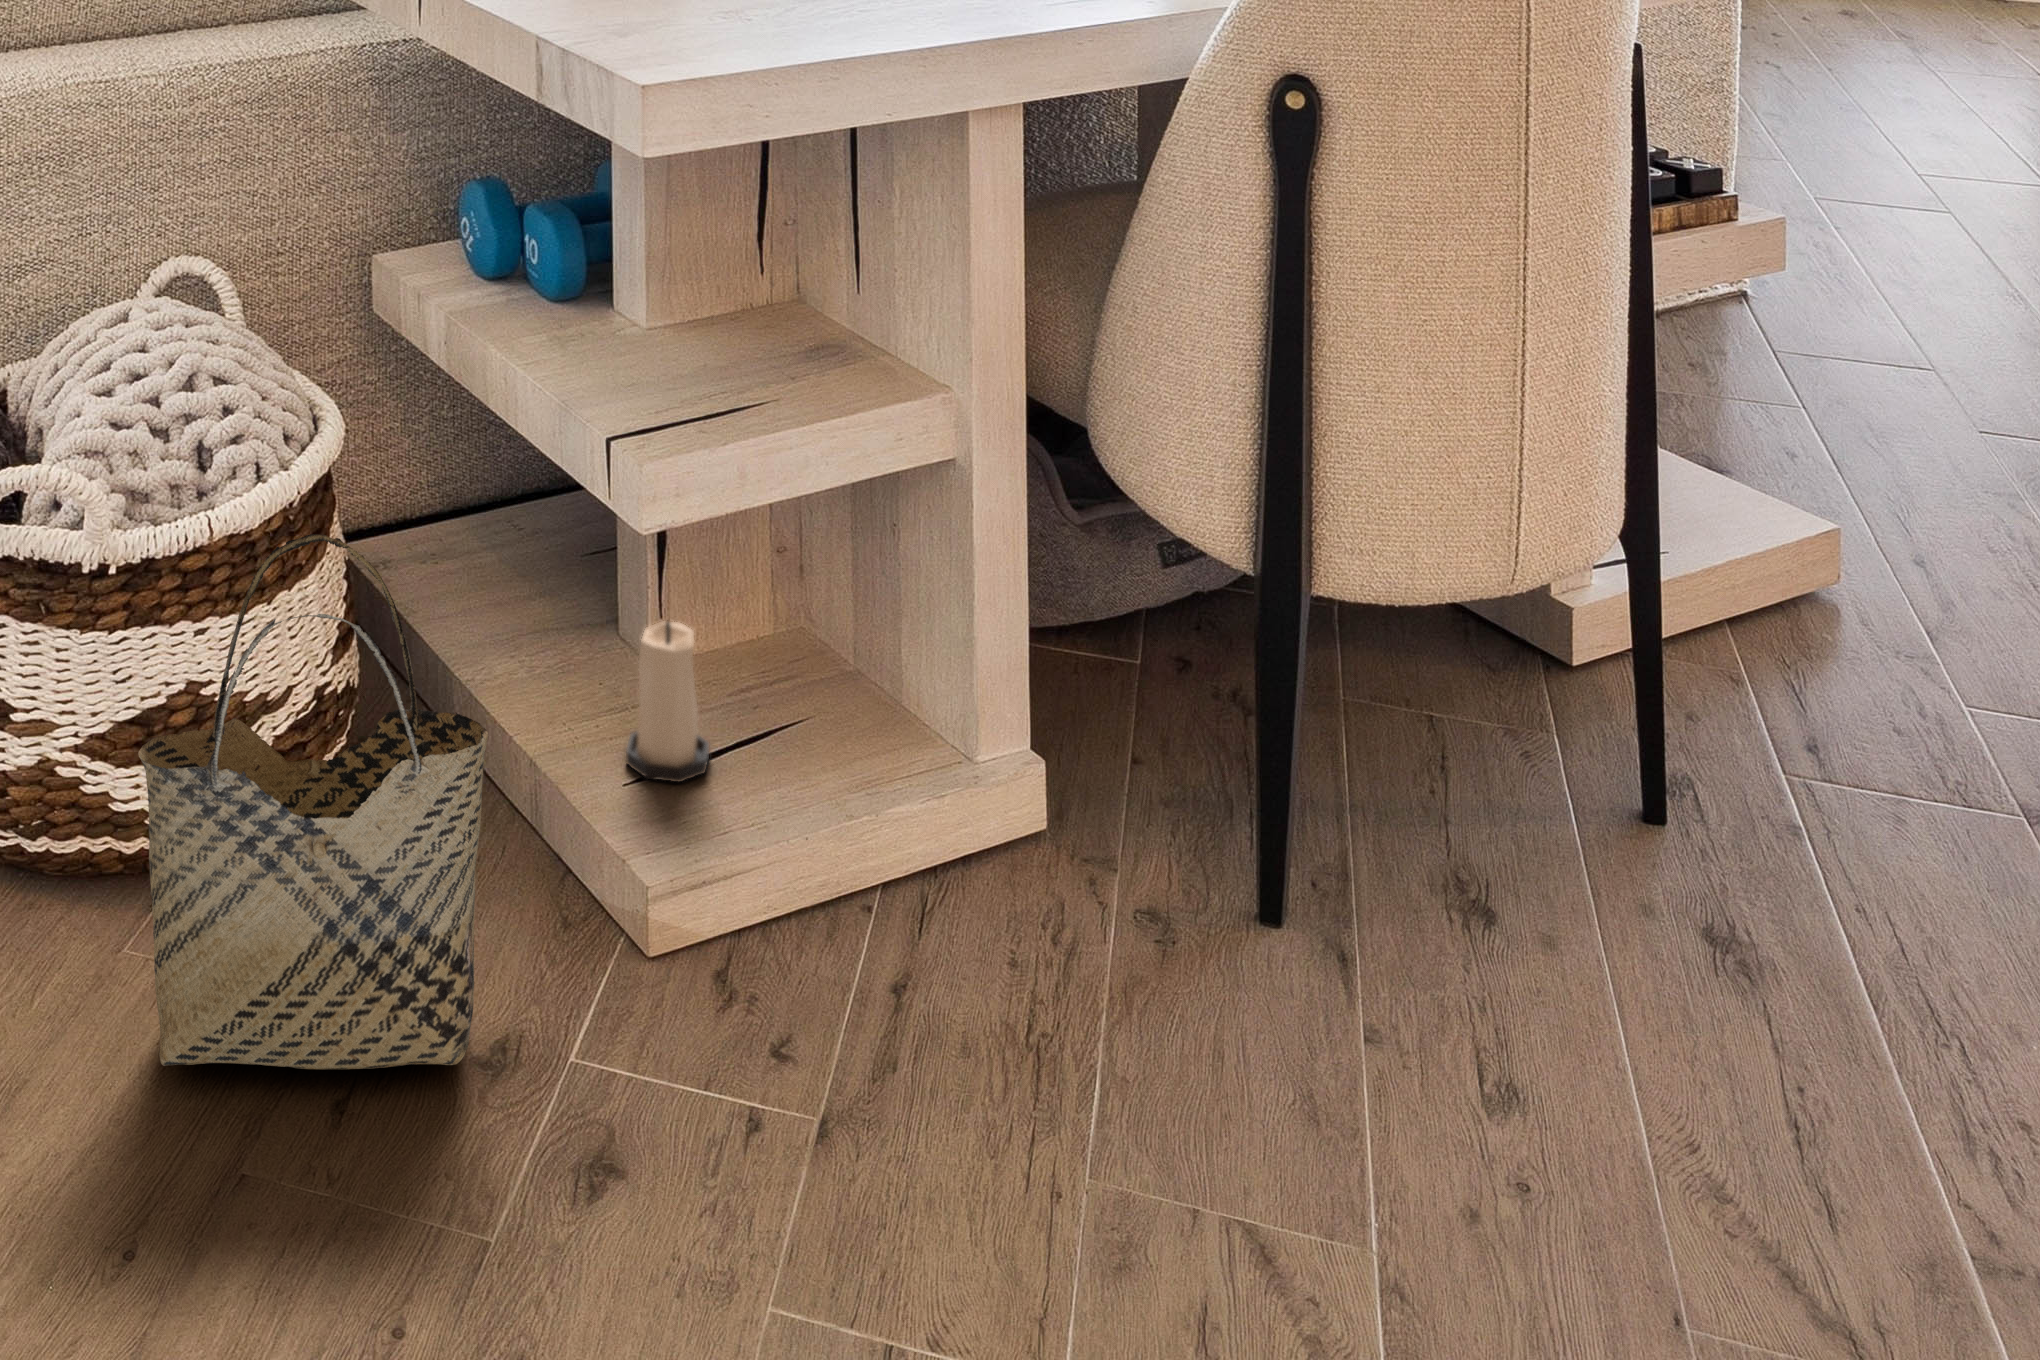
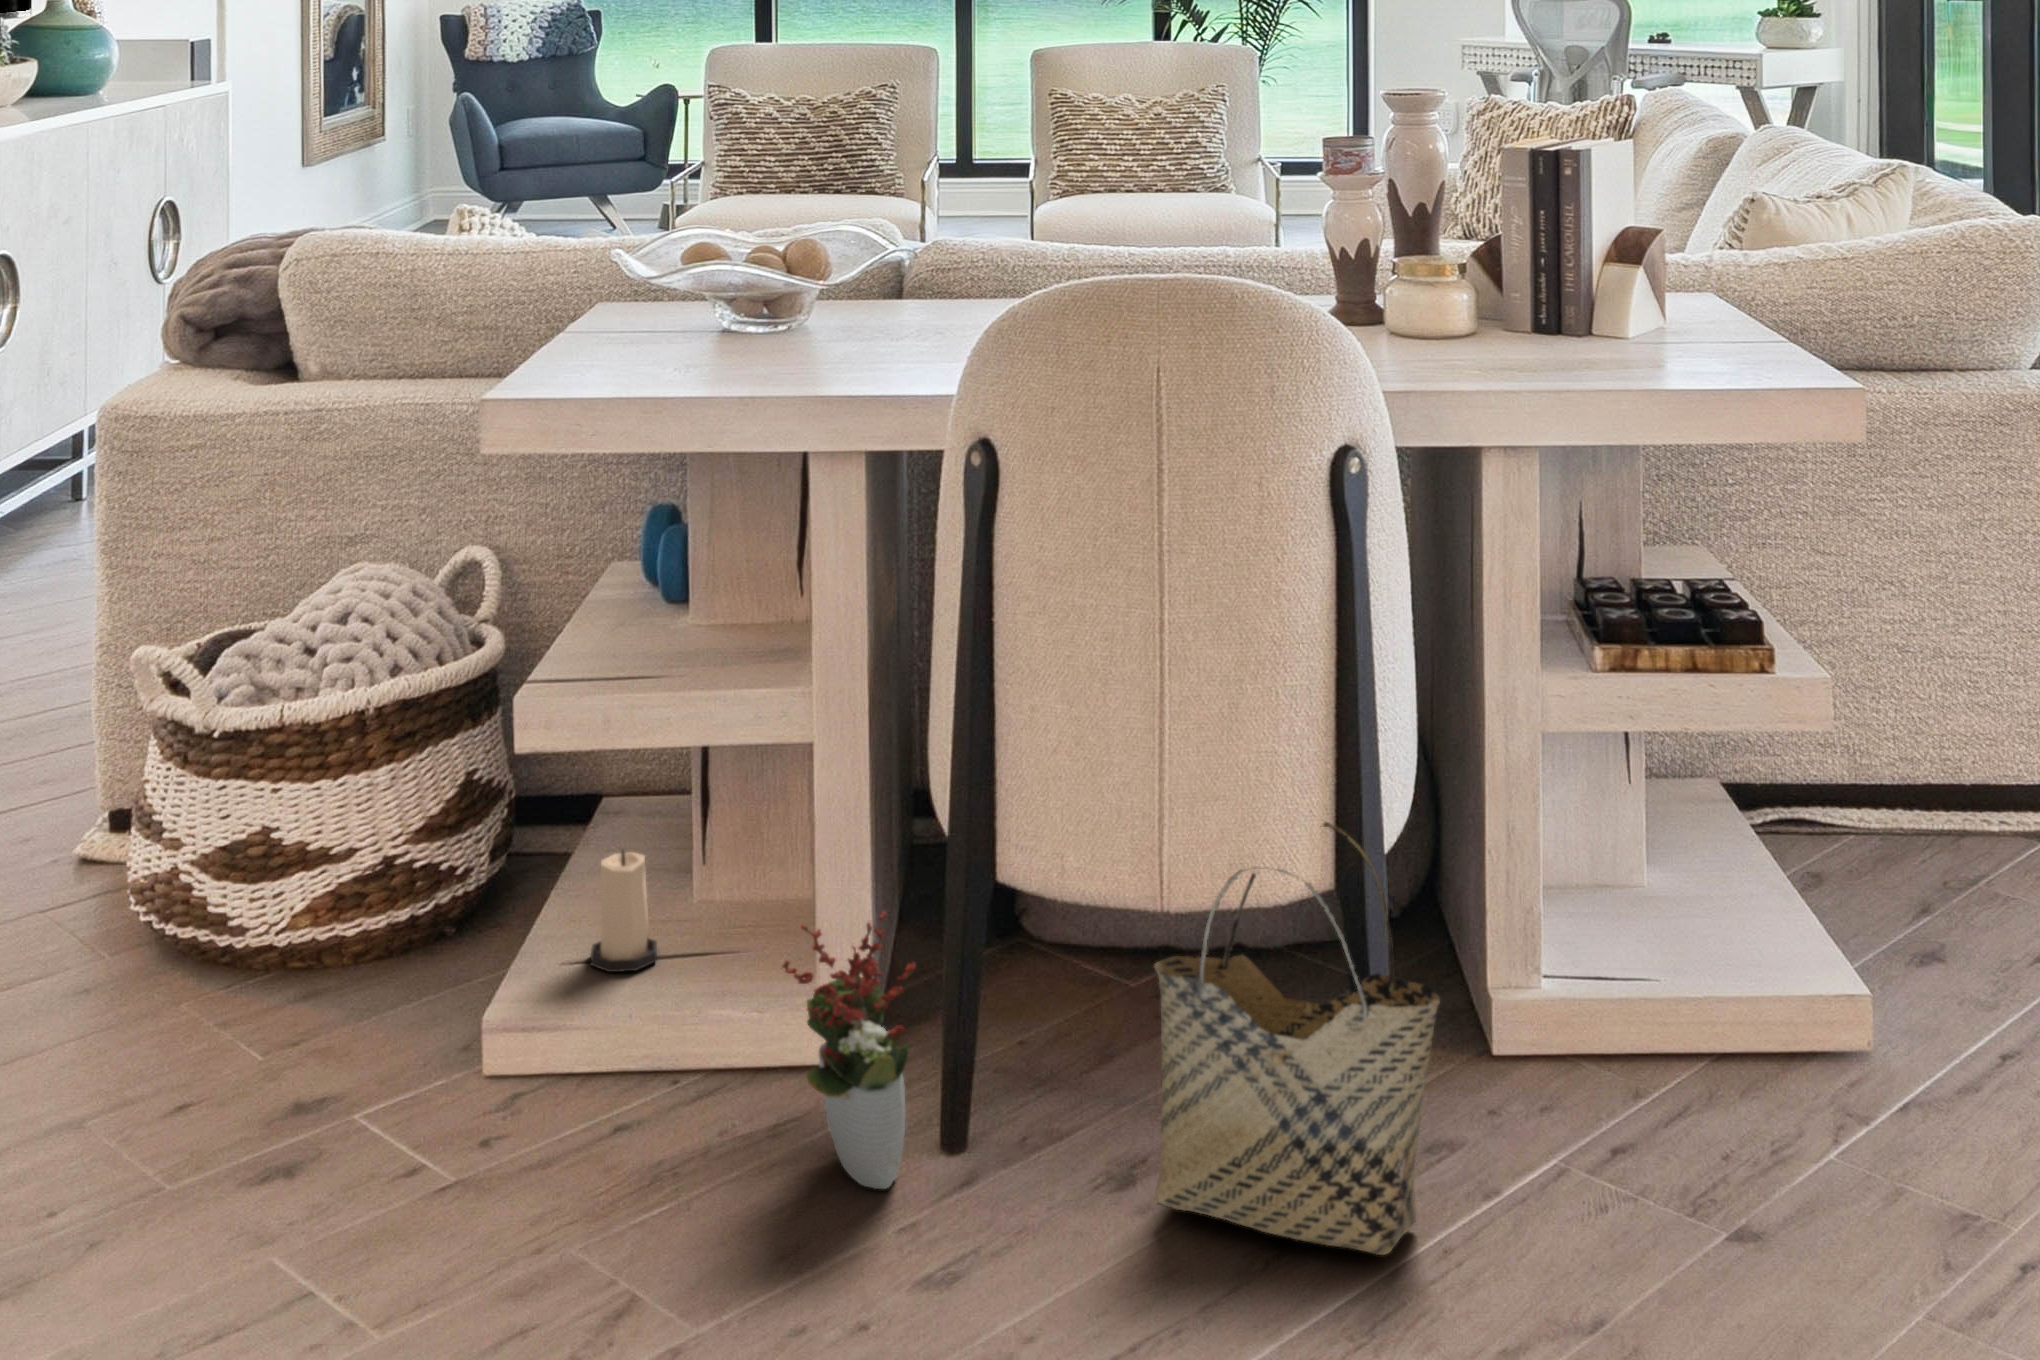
woven basket: present [138,534,488,1069] -> present [1154,822,1440,1255]
decorative plant: none [1107,642,1299,989] -> present [782,912,916,1189]

